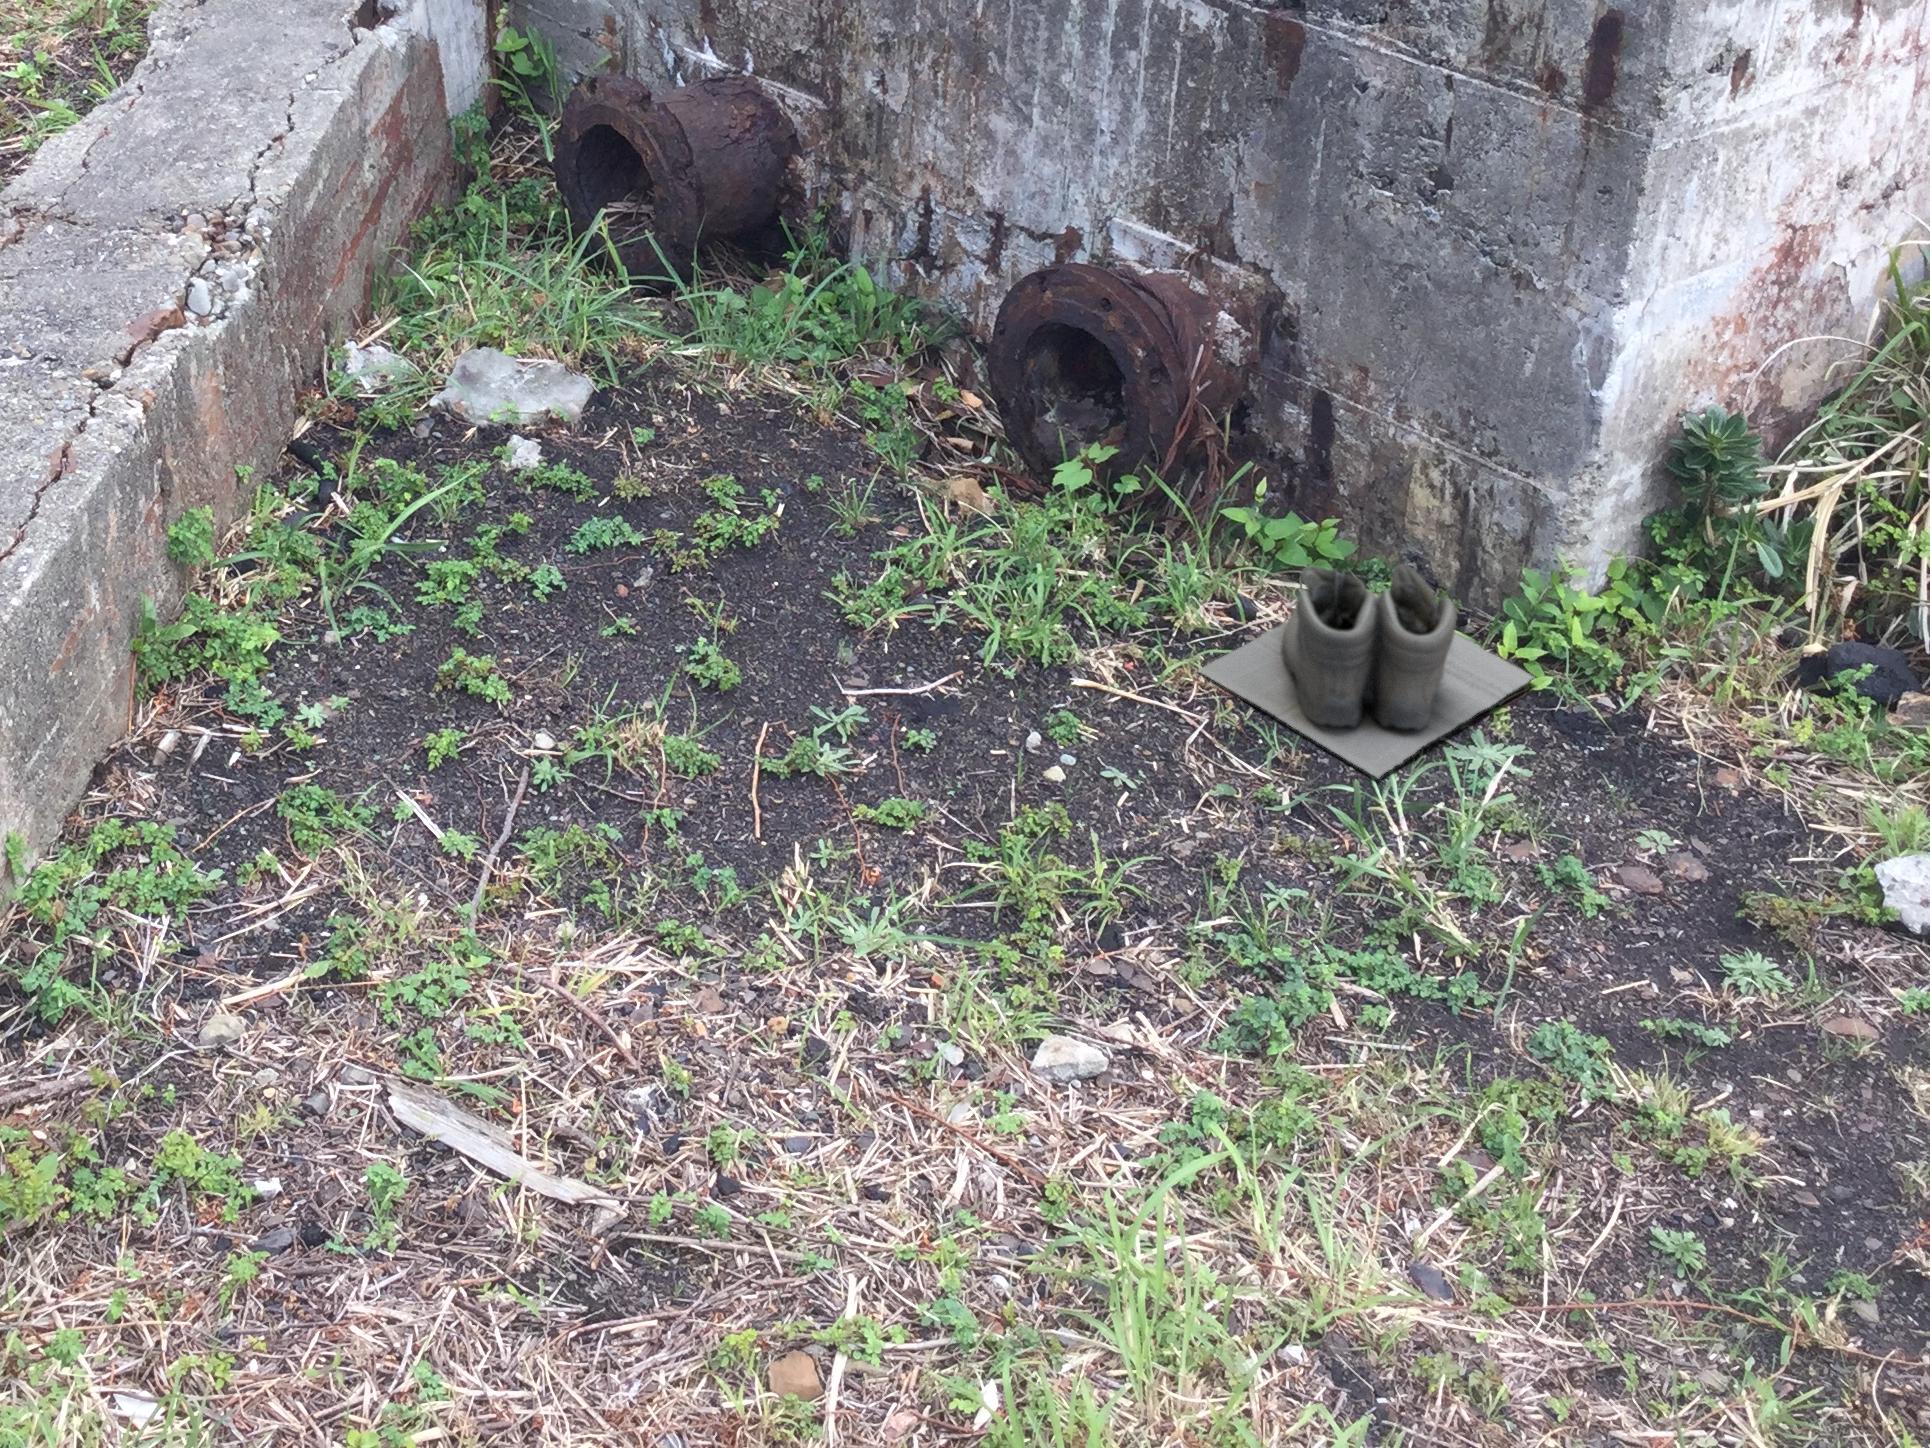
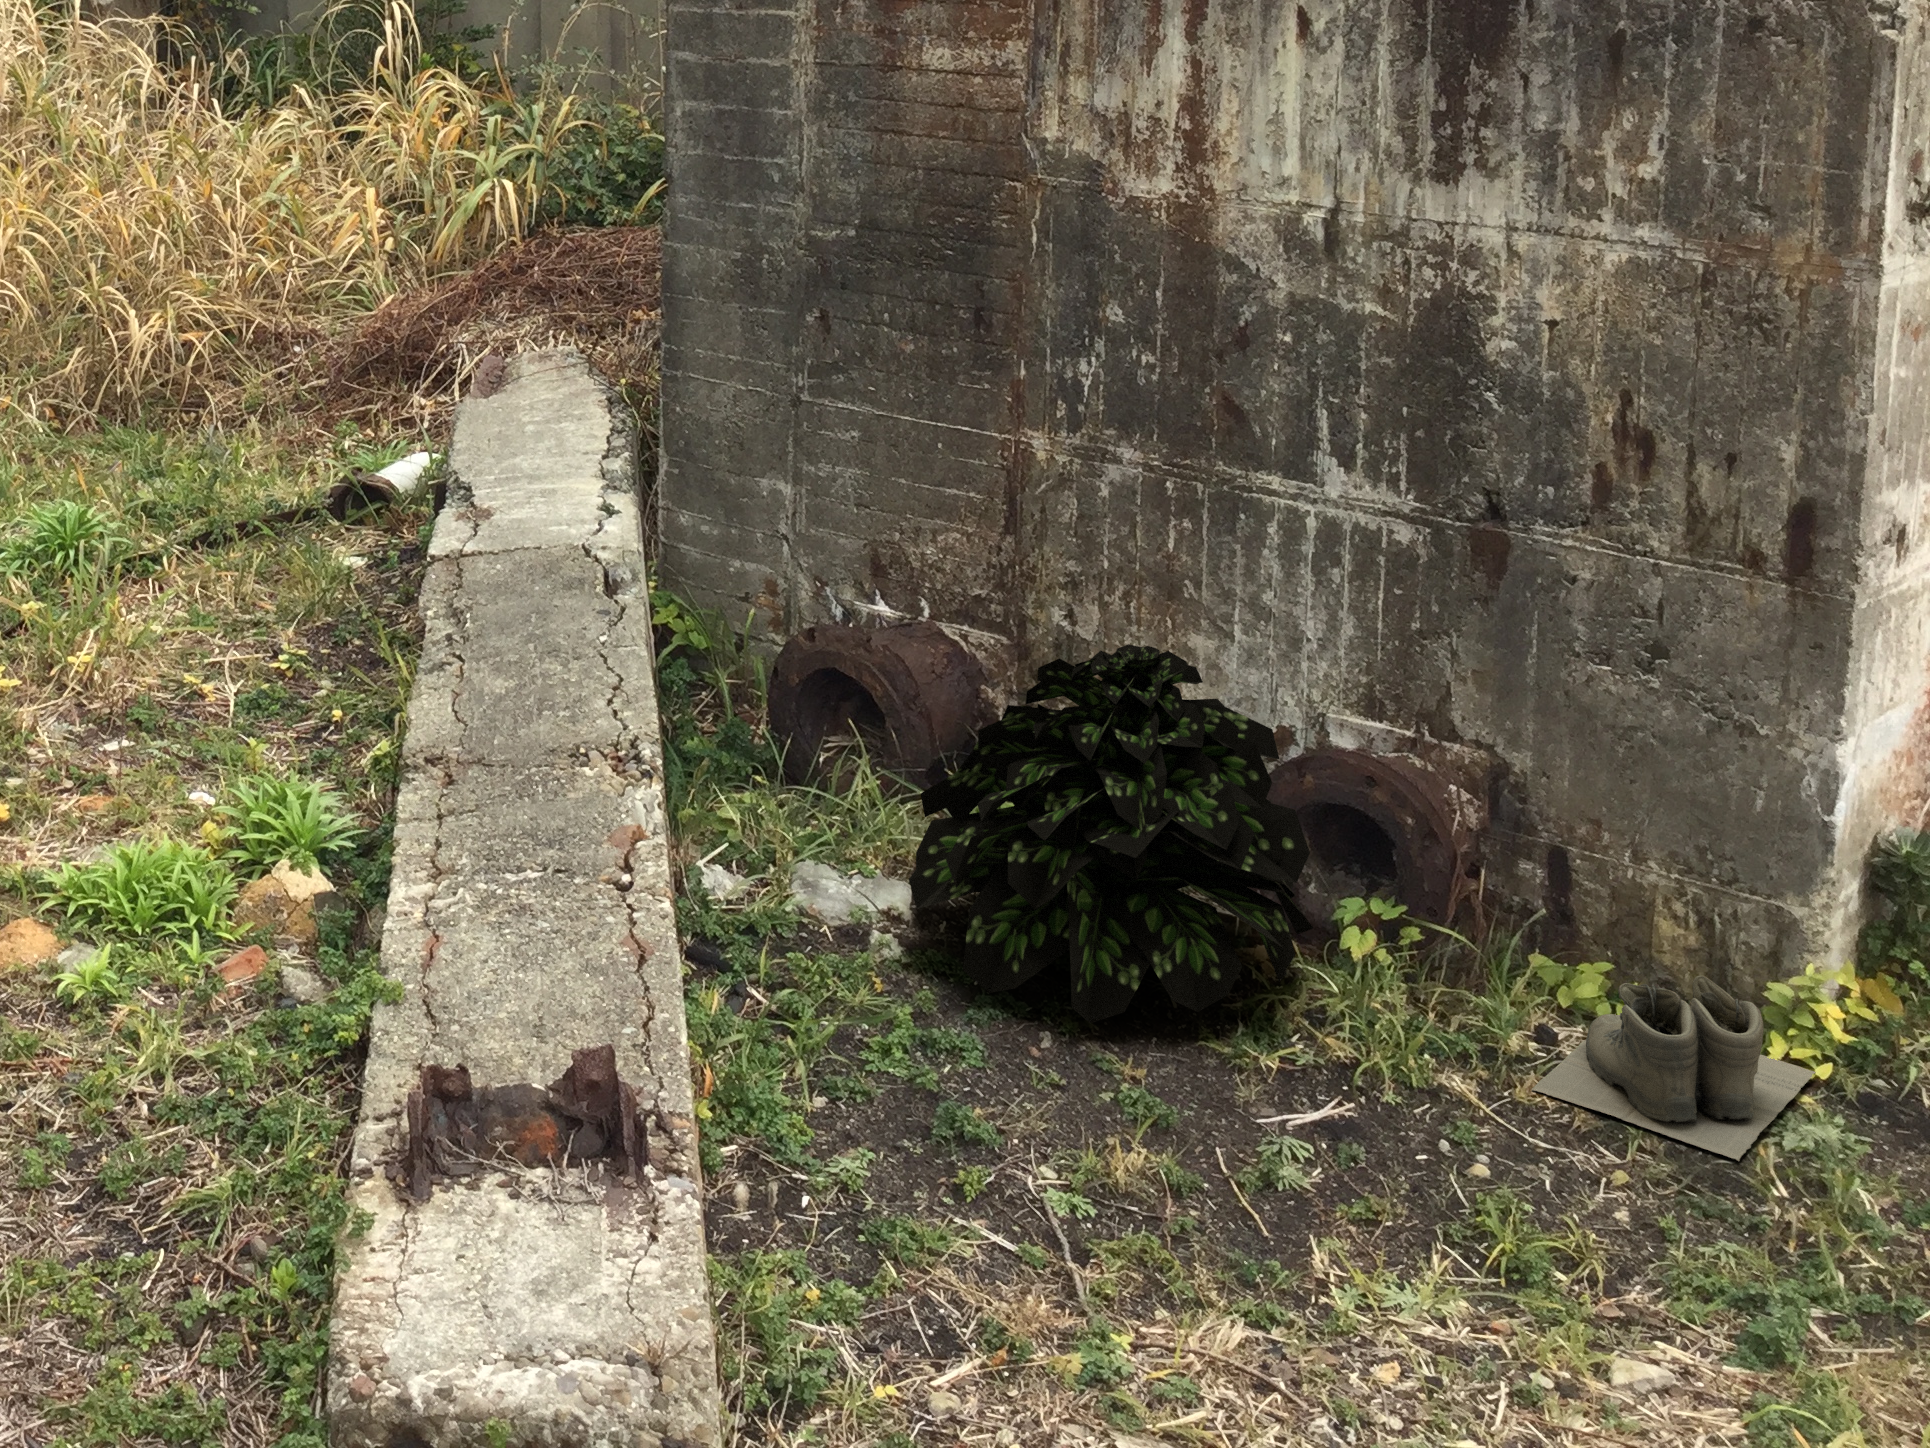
potted plant: none [603,126,1068,553] -> present [909,644,1313,1023]

